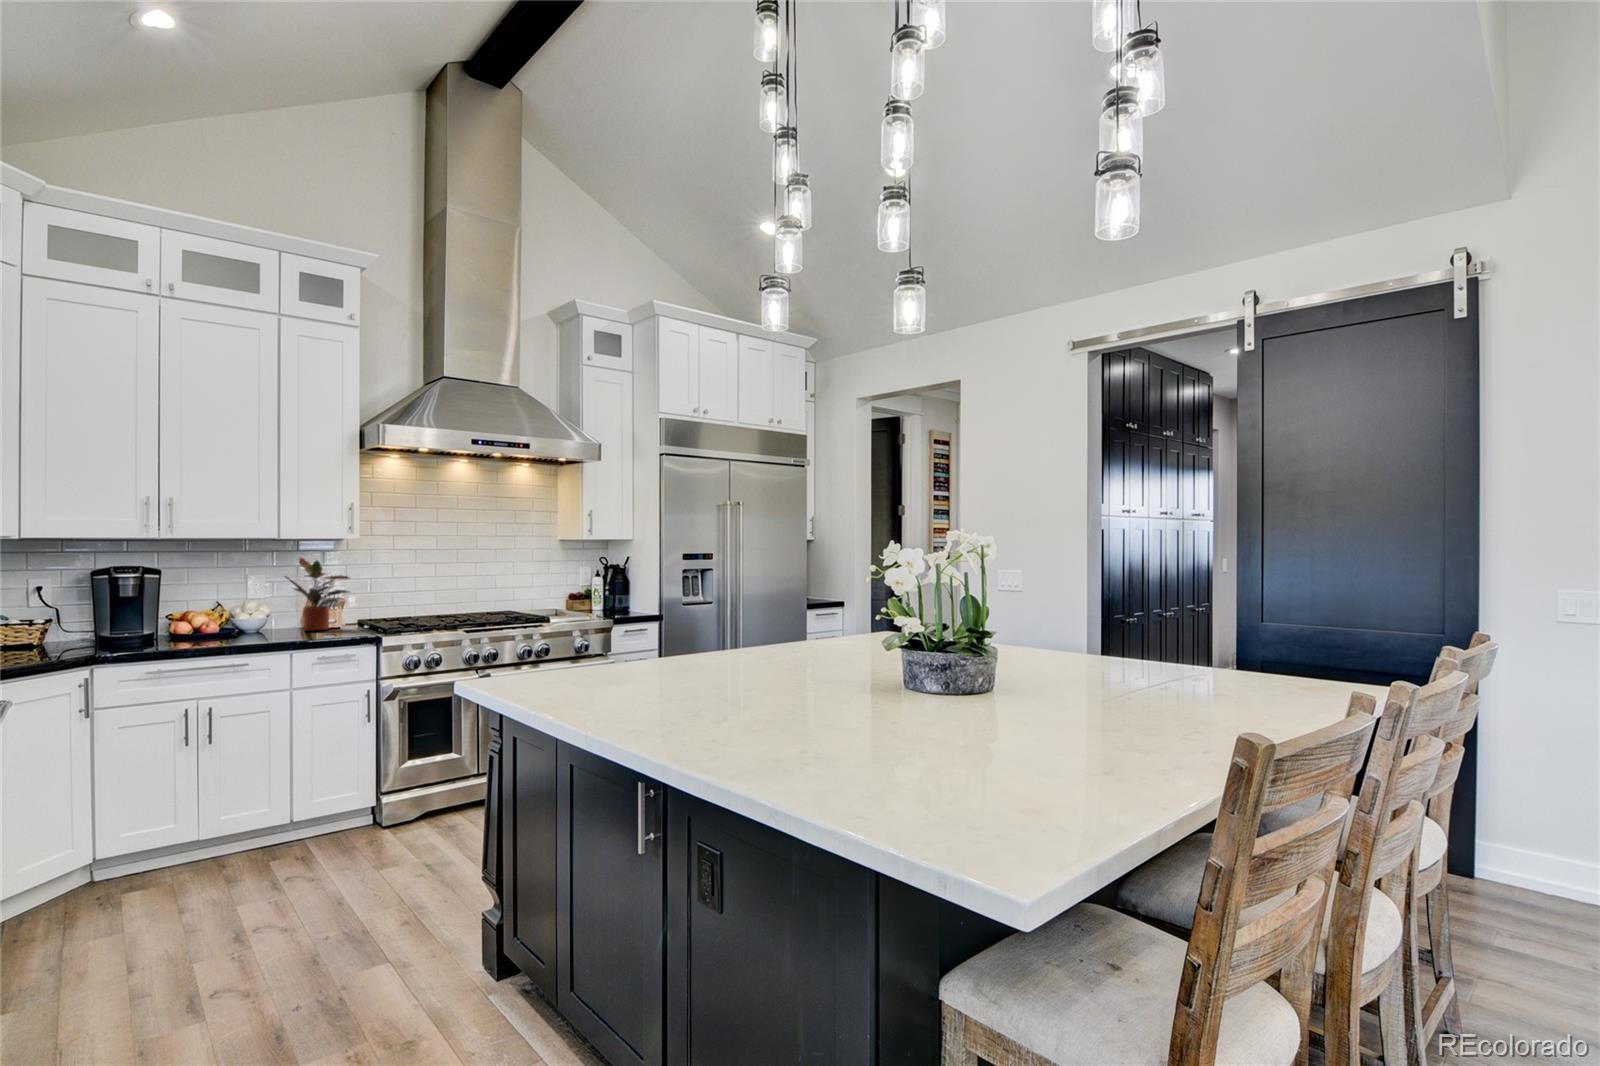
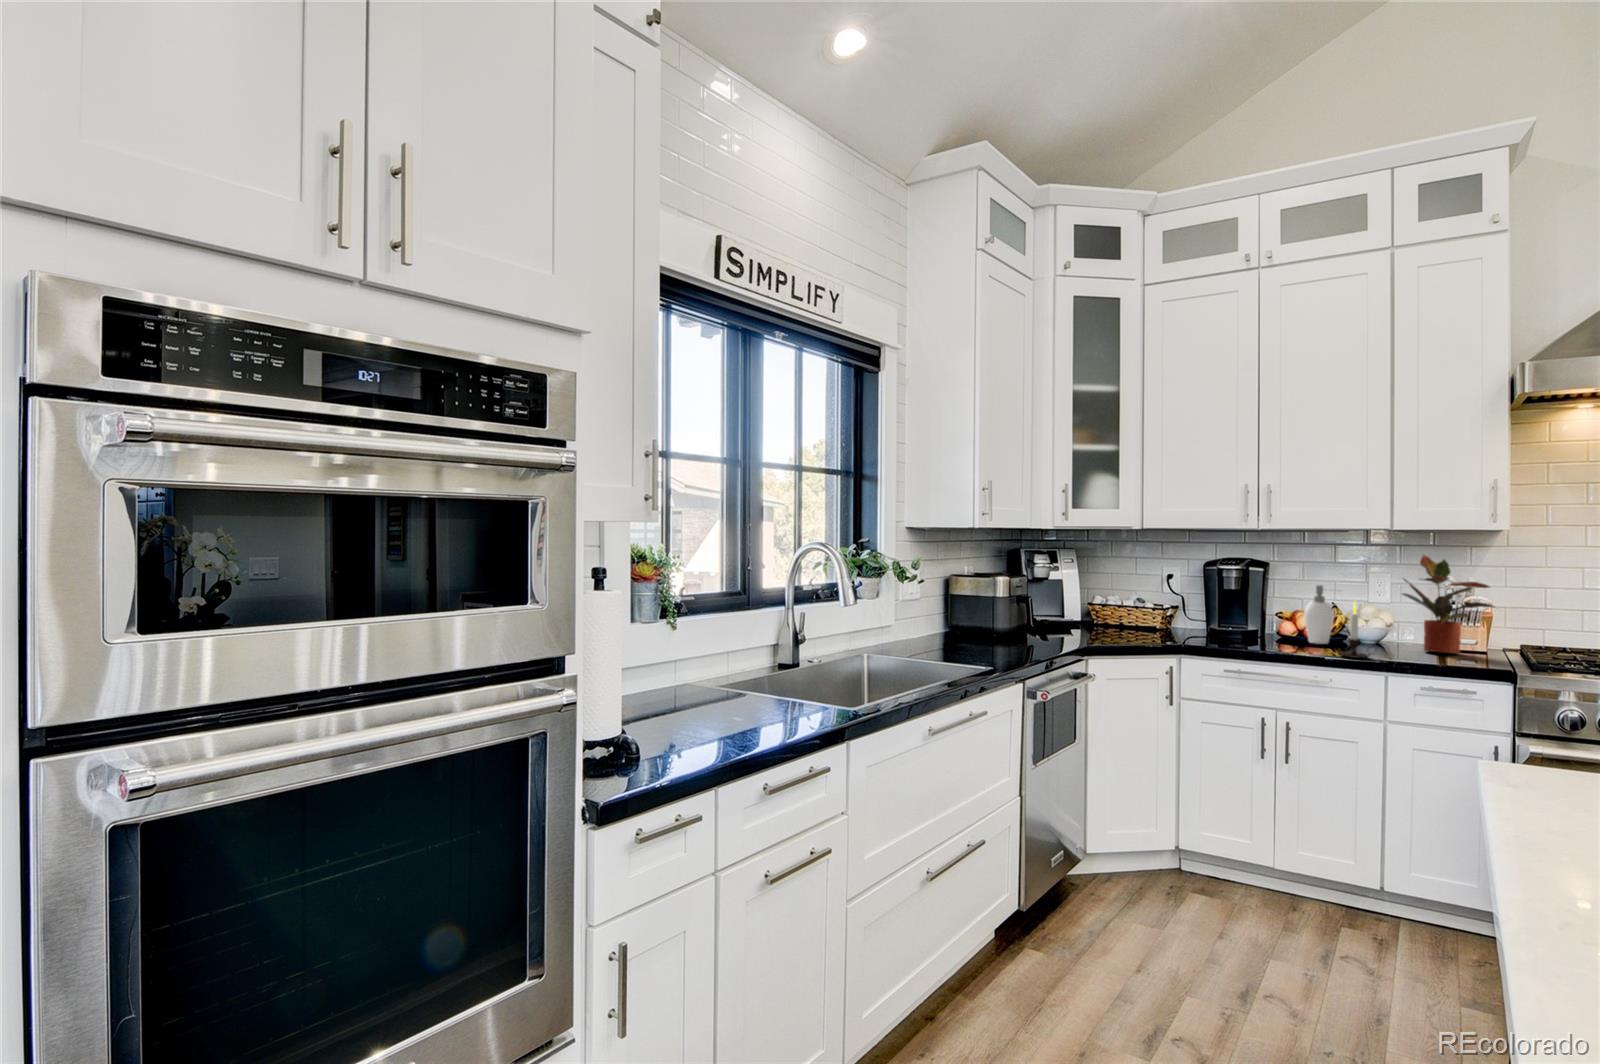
soap dispenser: none [204,587,239,638] -> present [1304,585,1334,644]
candle: none [249,596,279,643] -> present [1339,602,1376,658]

